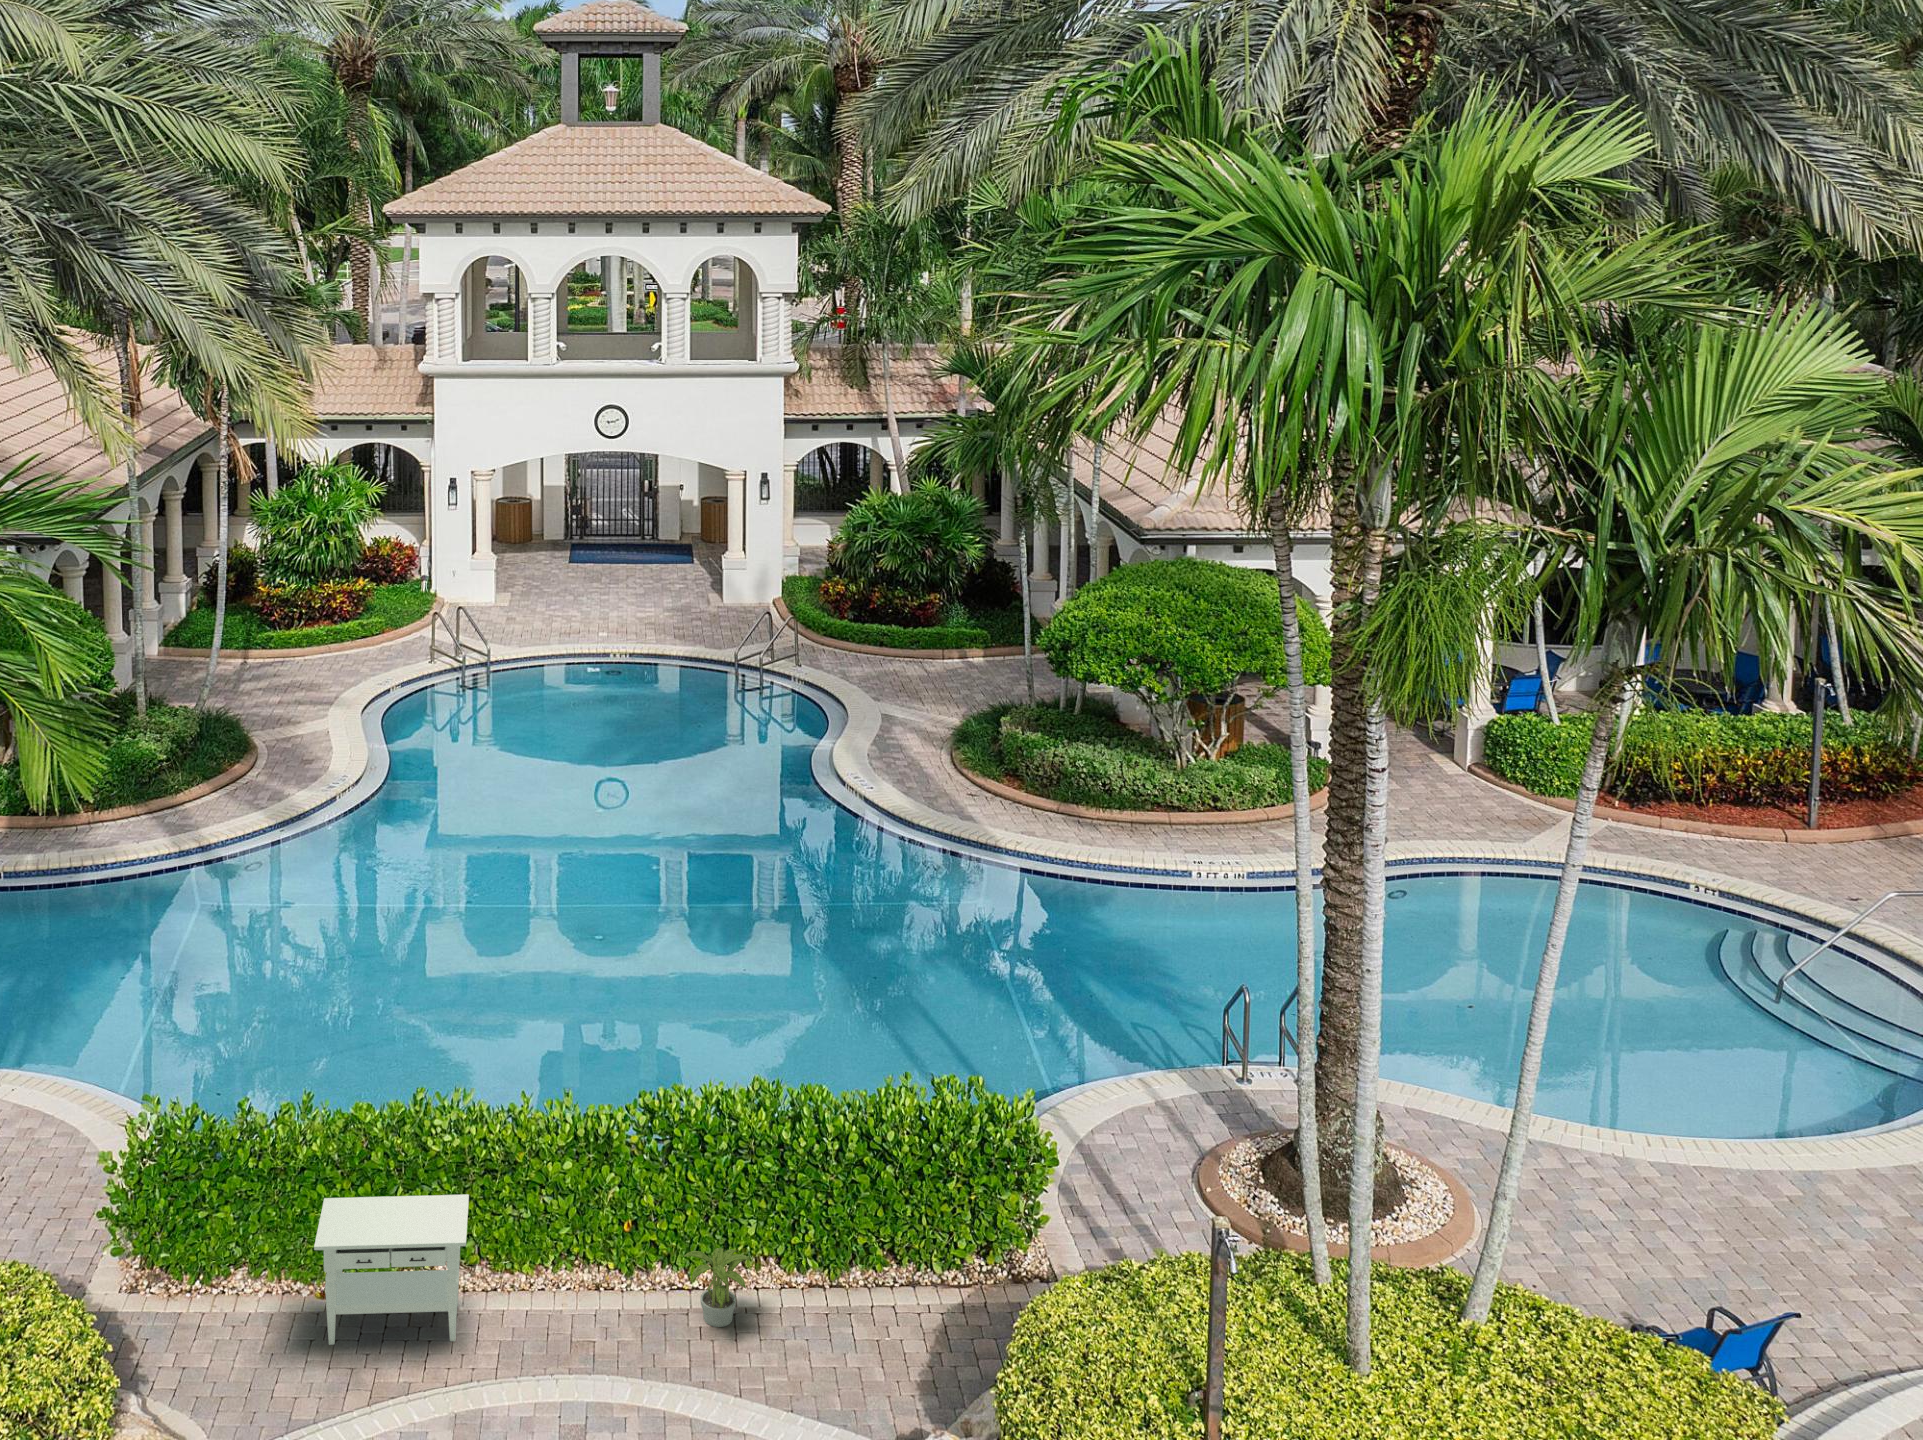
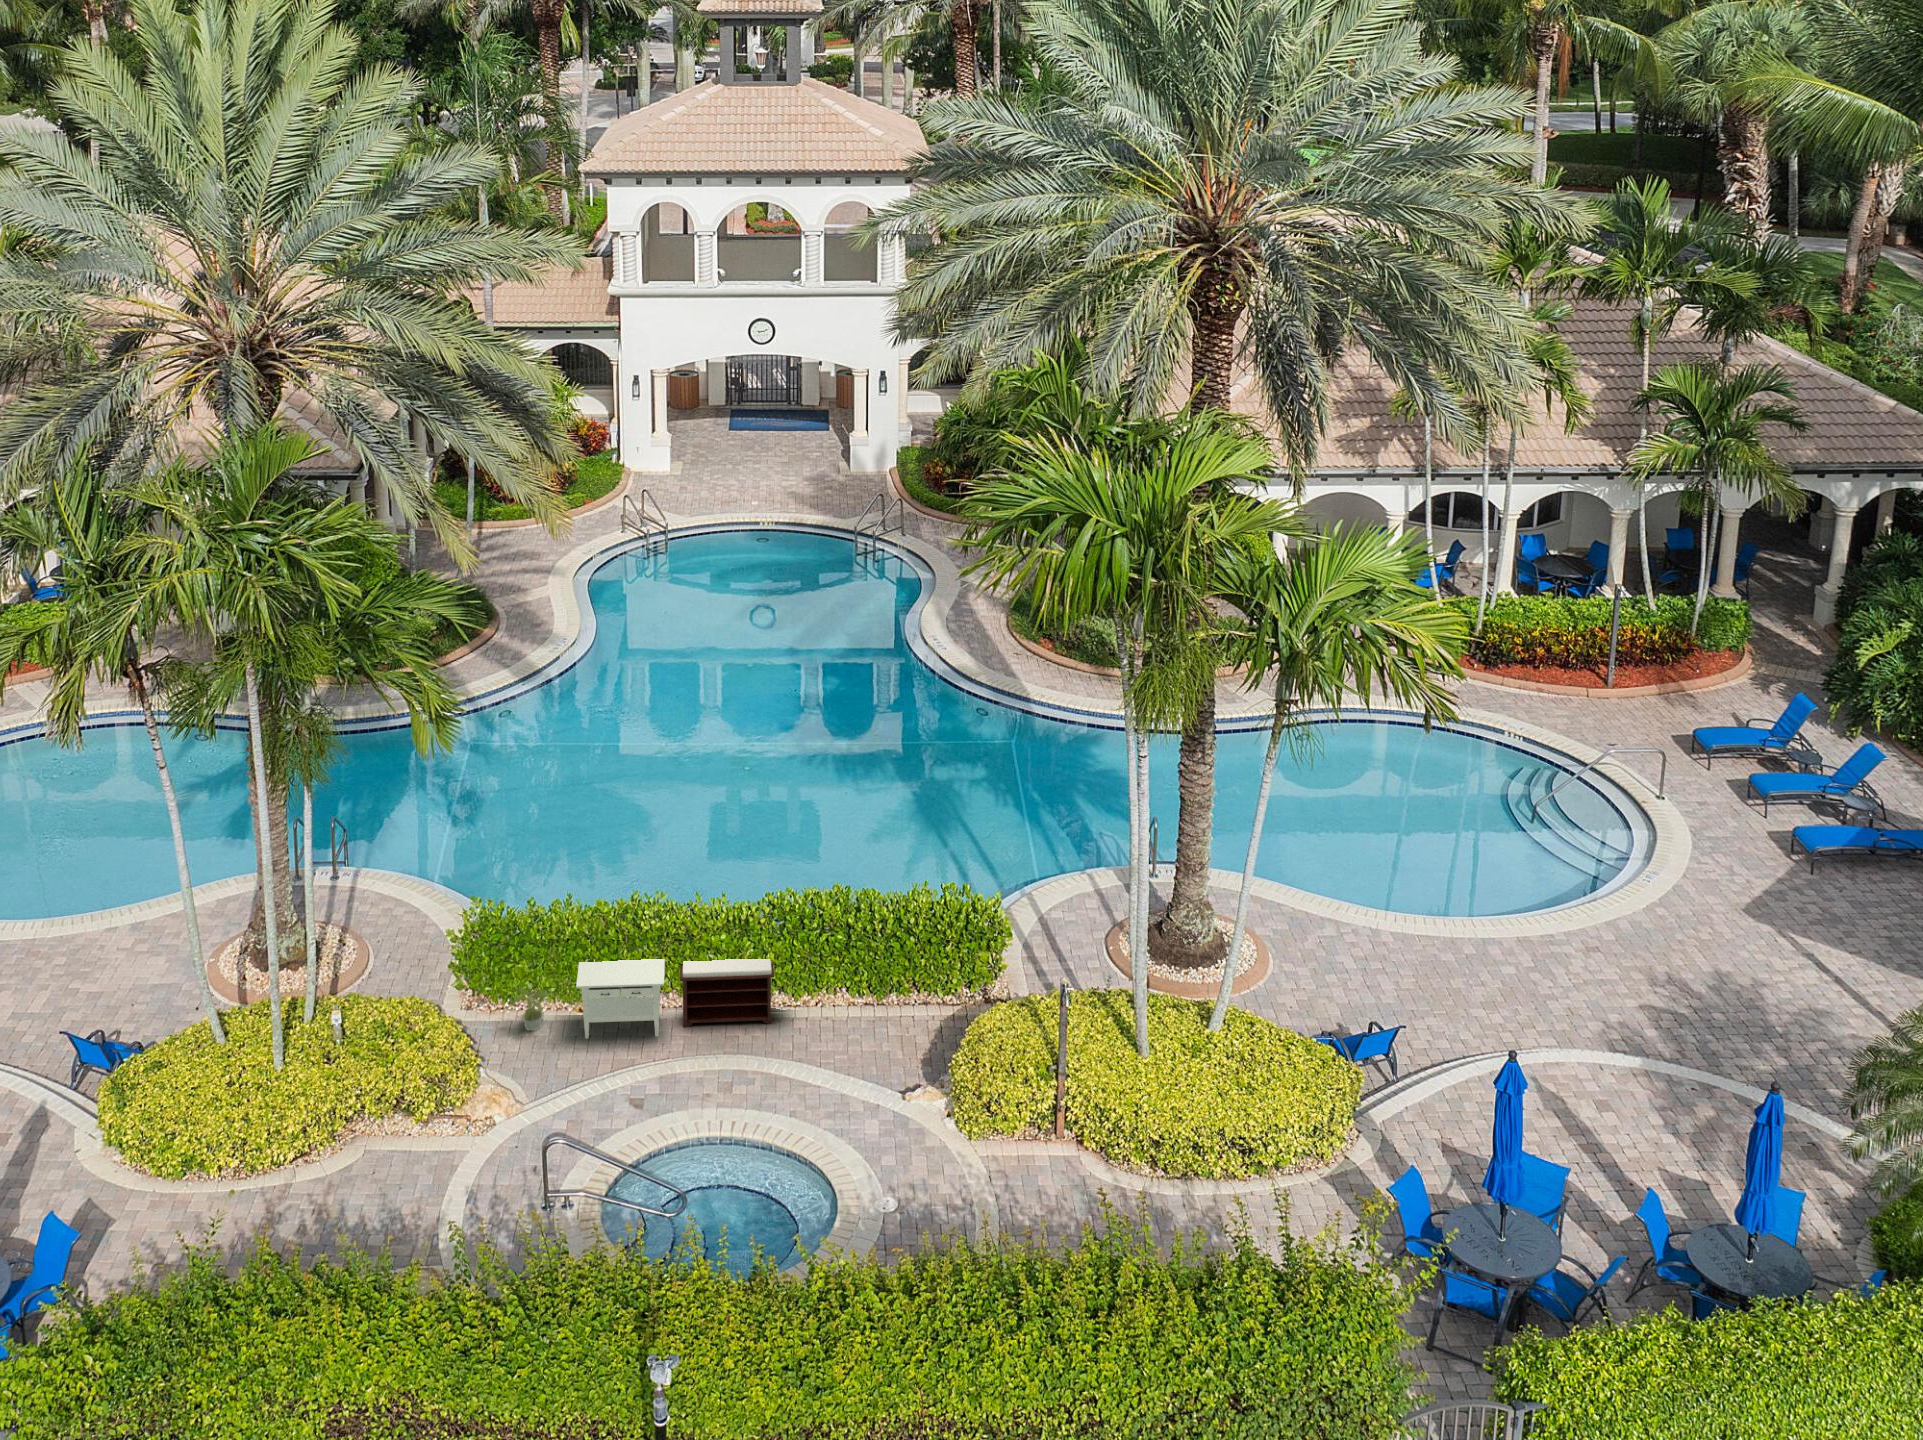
bench: none [494,1191,655,1326] -> present [680,959,774,1027]
potted plant: present [684,1248,751,1327] -> present [513,989,552,1031]

